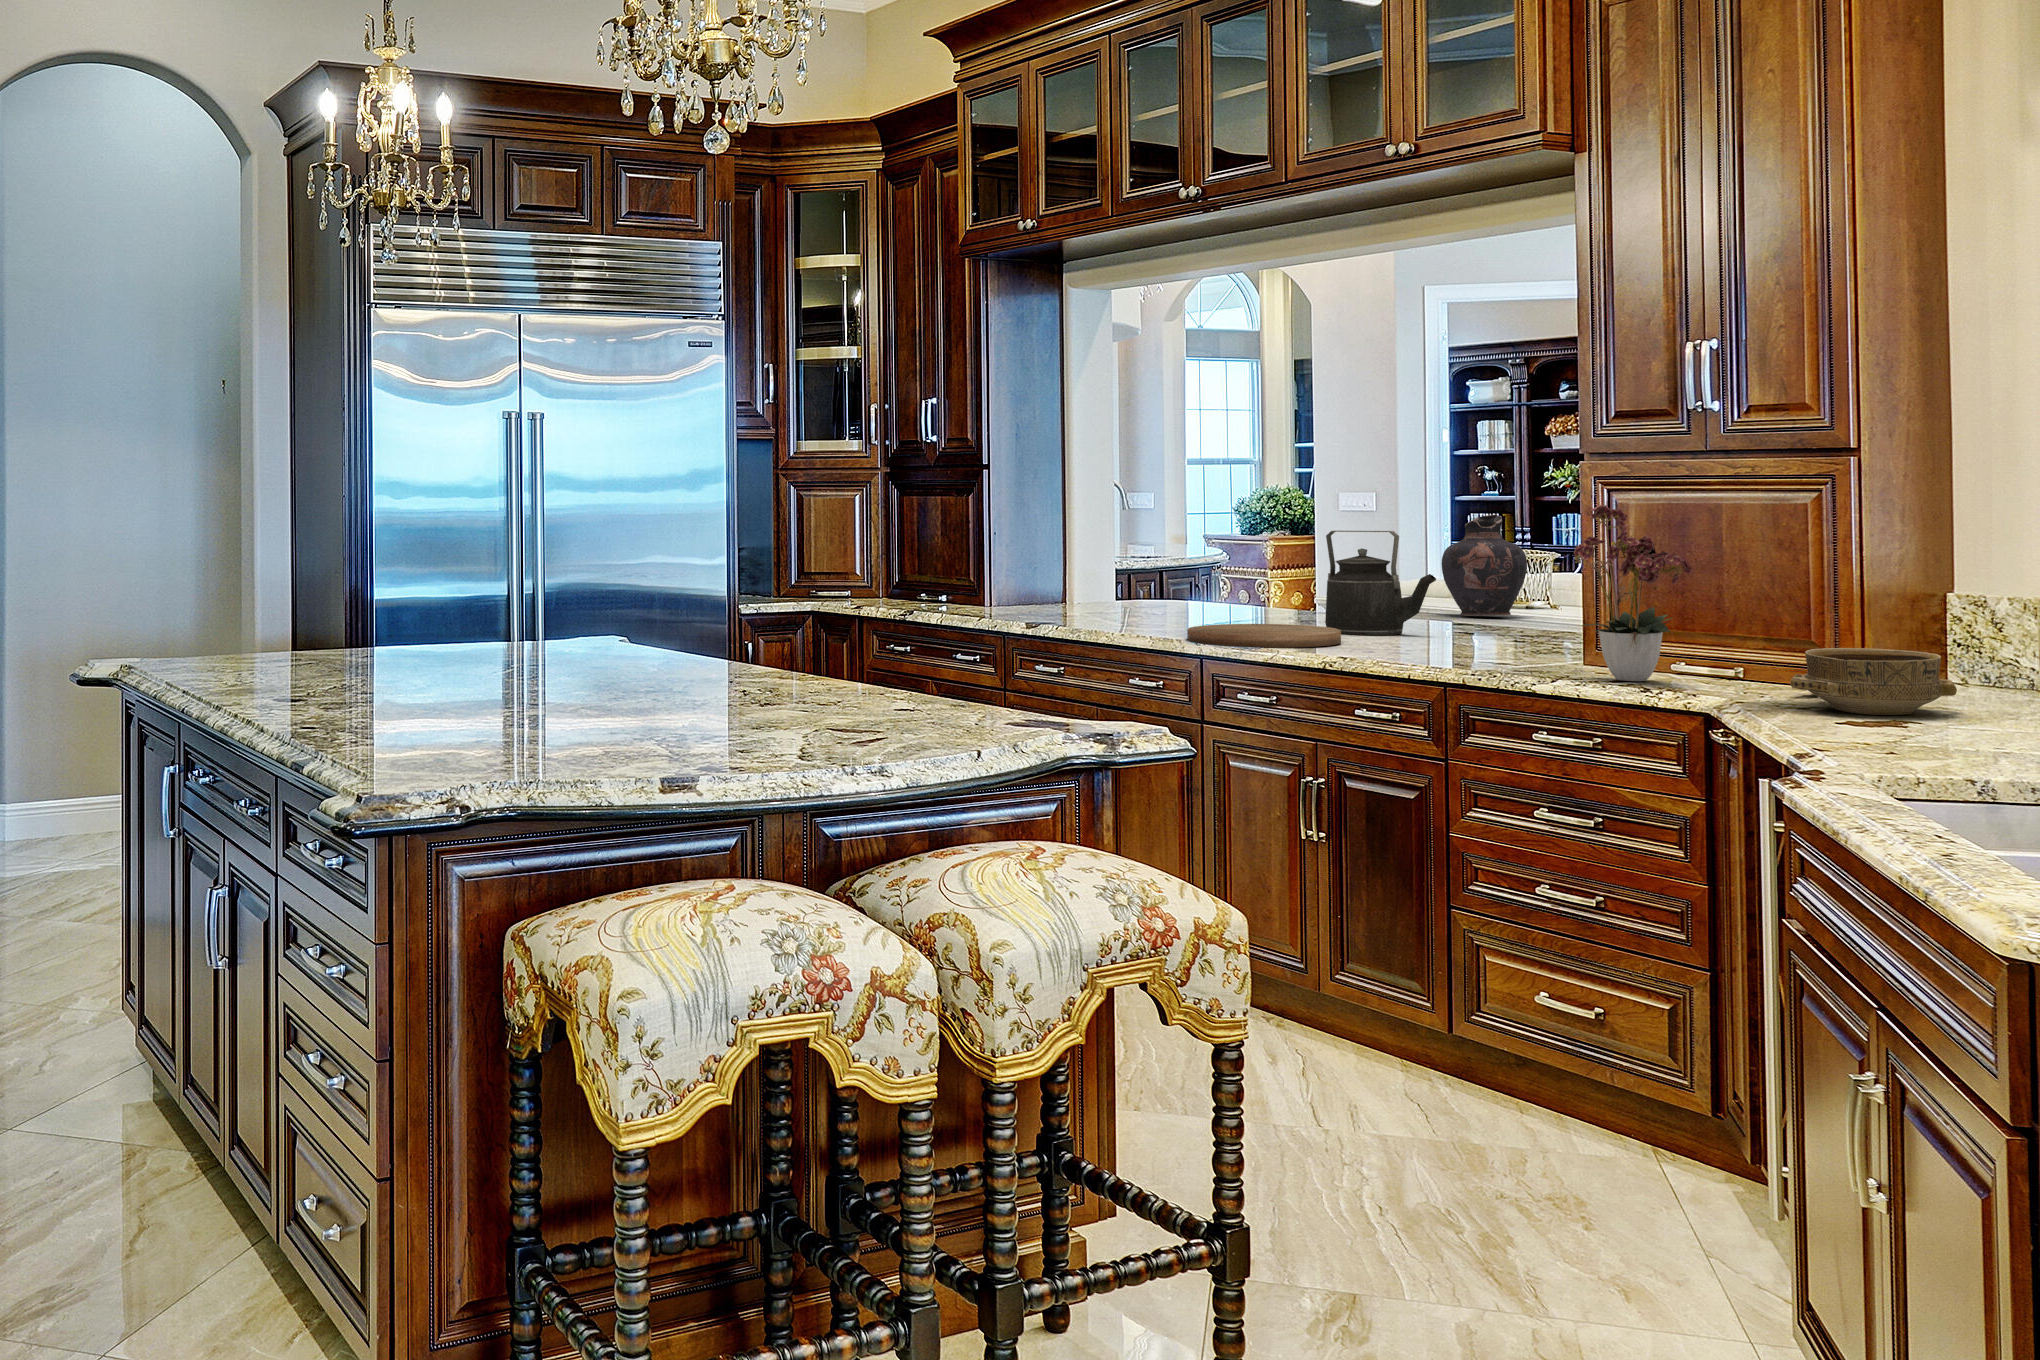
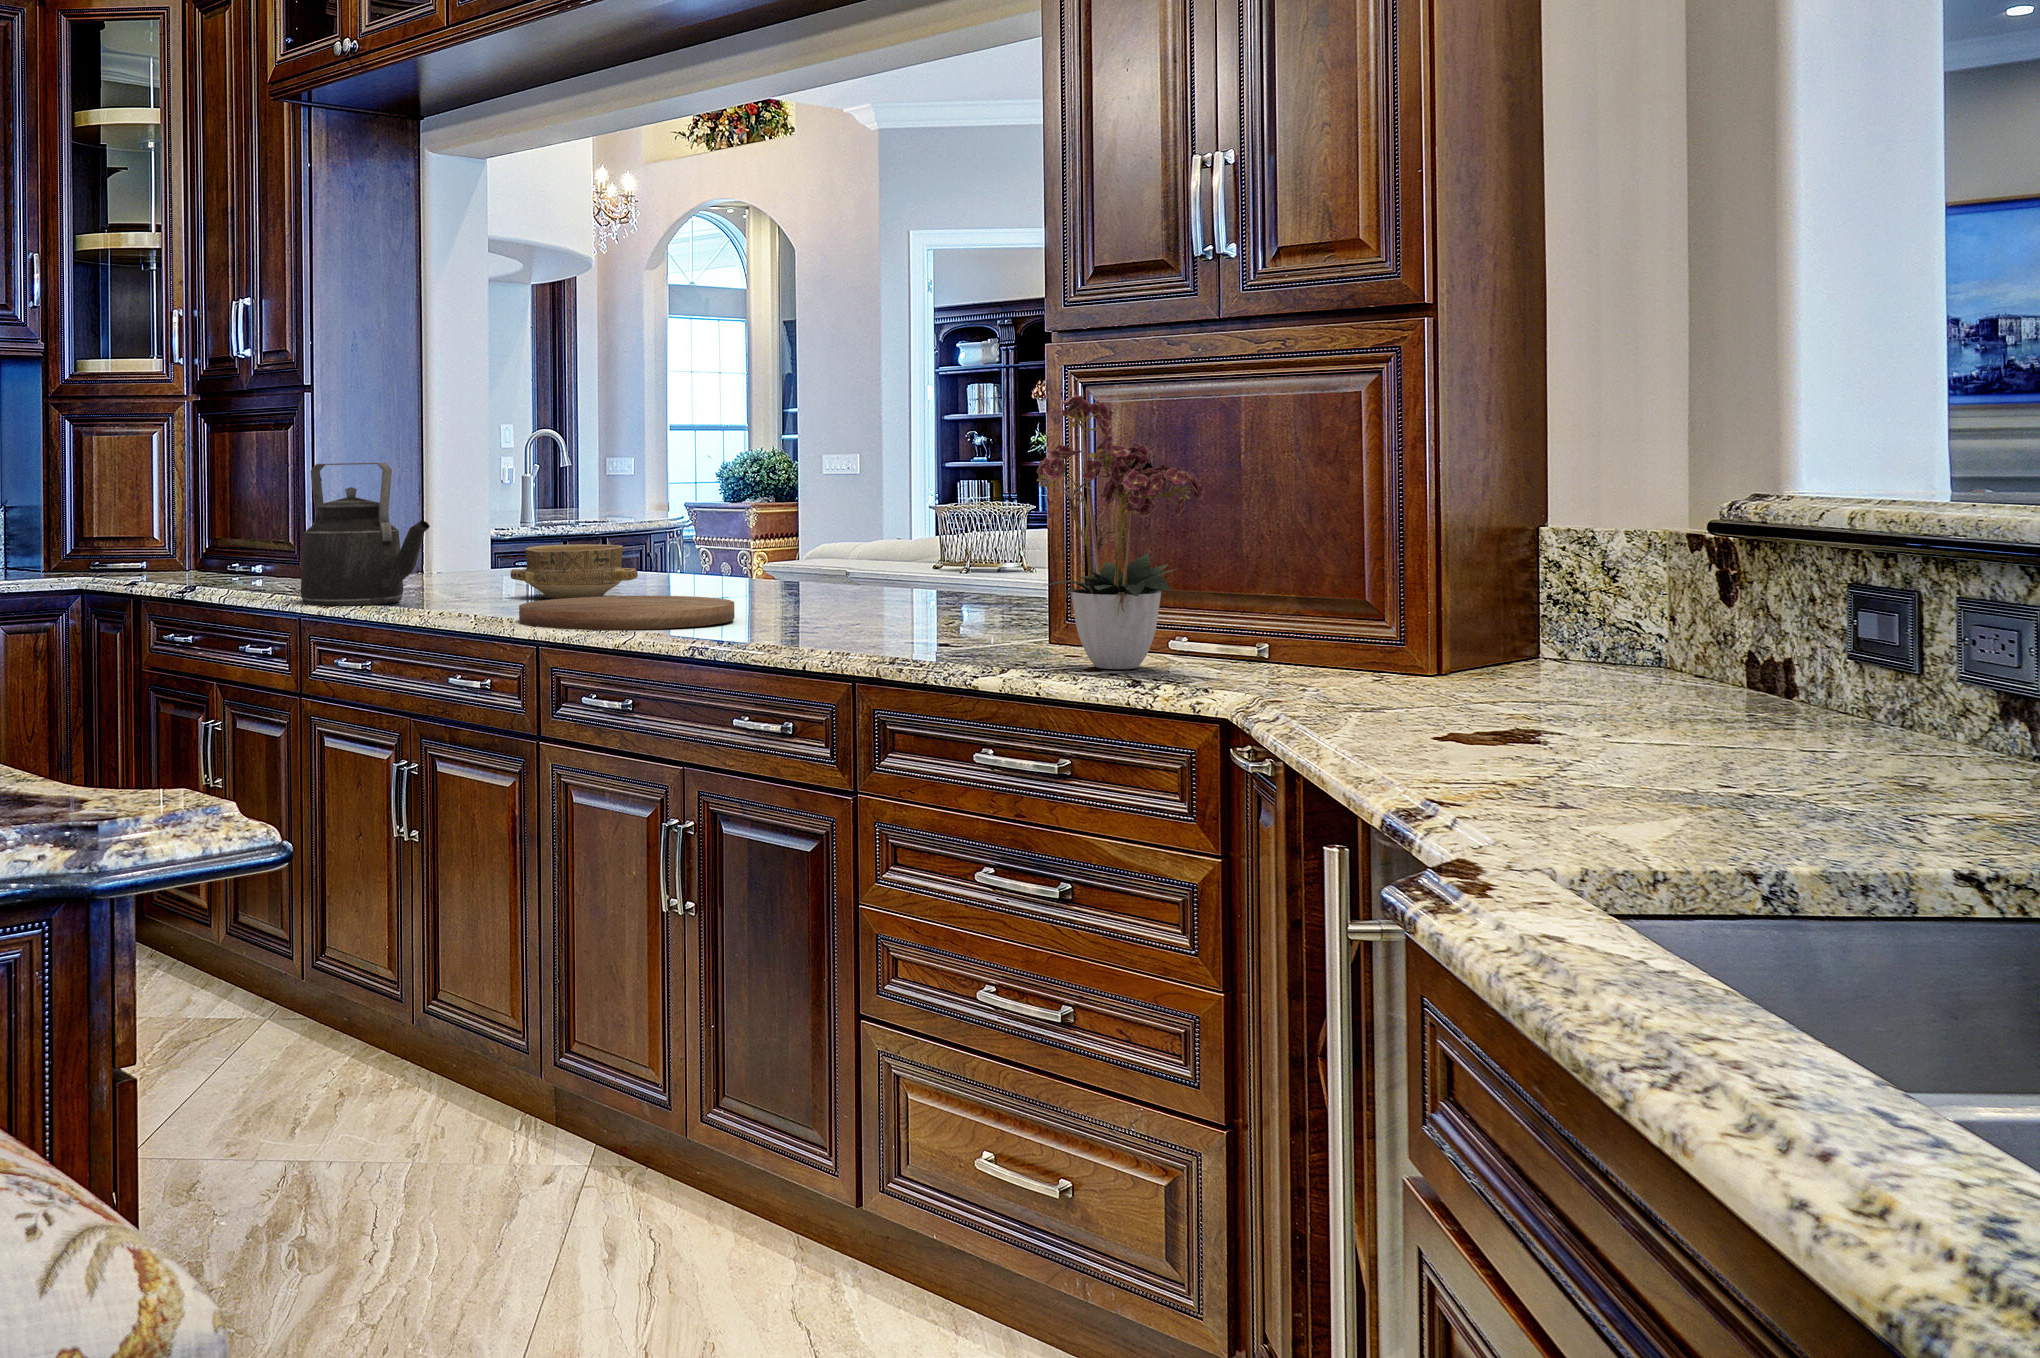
vase: present [1441,514,1527,615] -> none [893,452,994,582]
kettle: present [1325,531,1436,635] -> present [301,463,430,606]
ceramic bowl: present [1790,648,1957,715] -> present [511,544,638,599]

